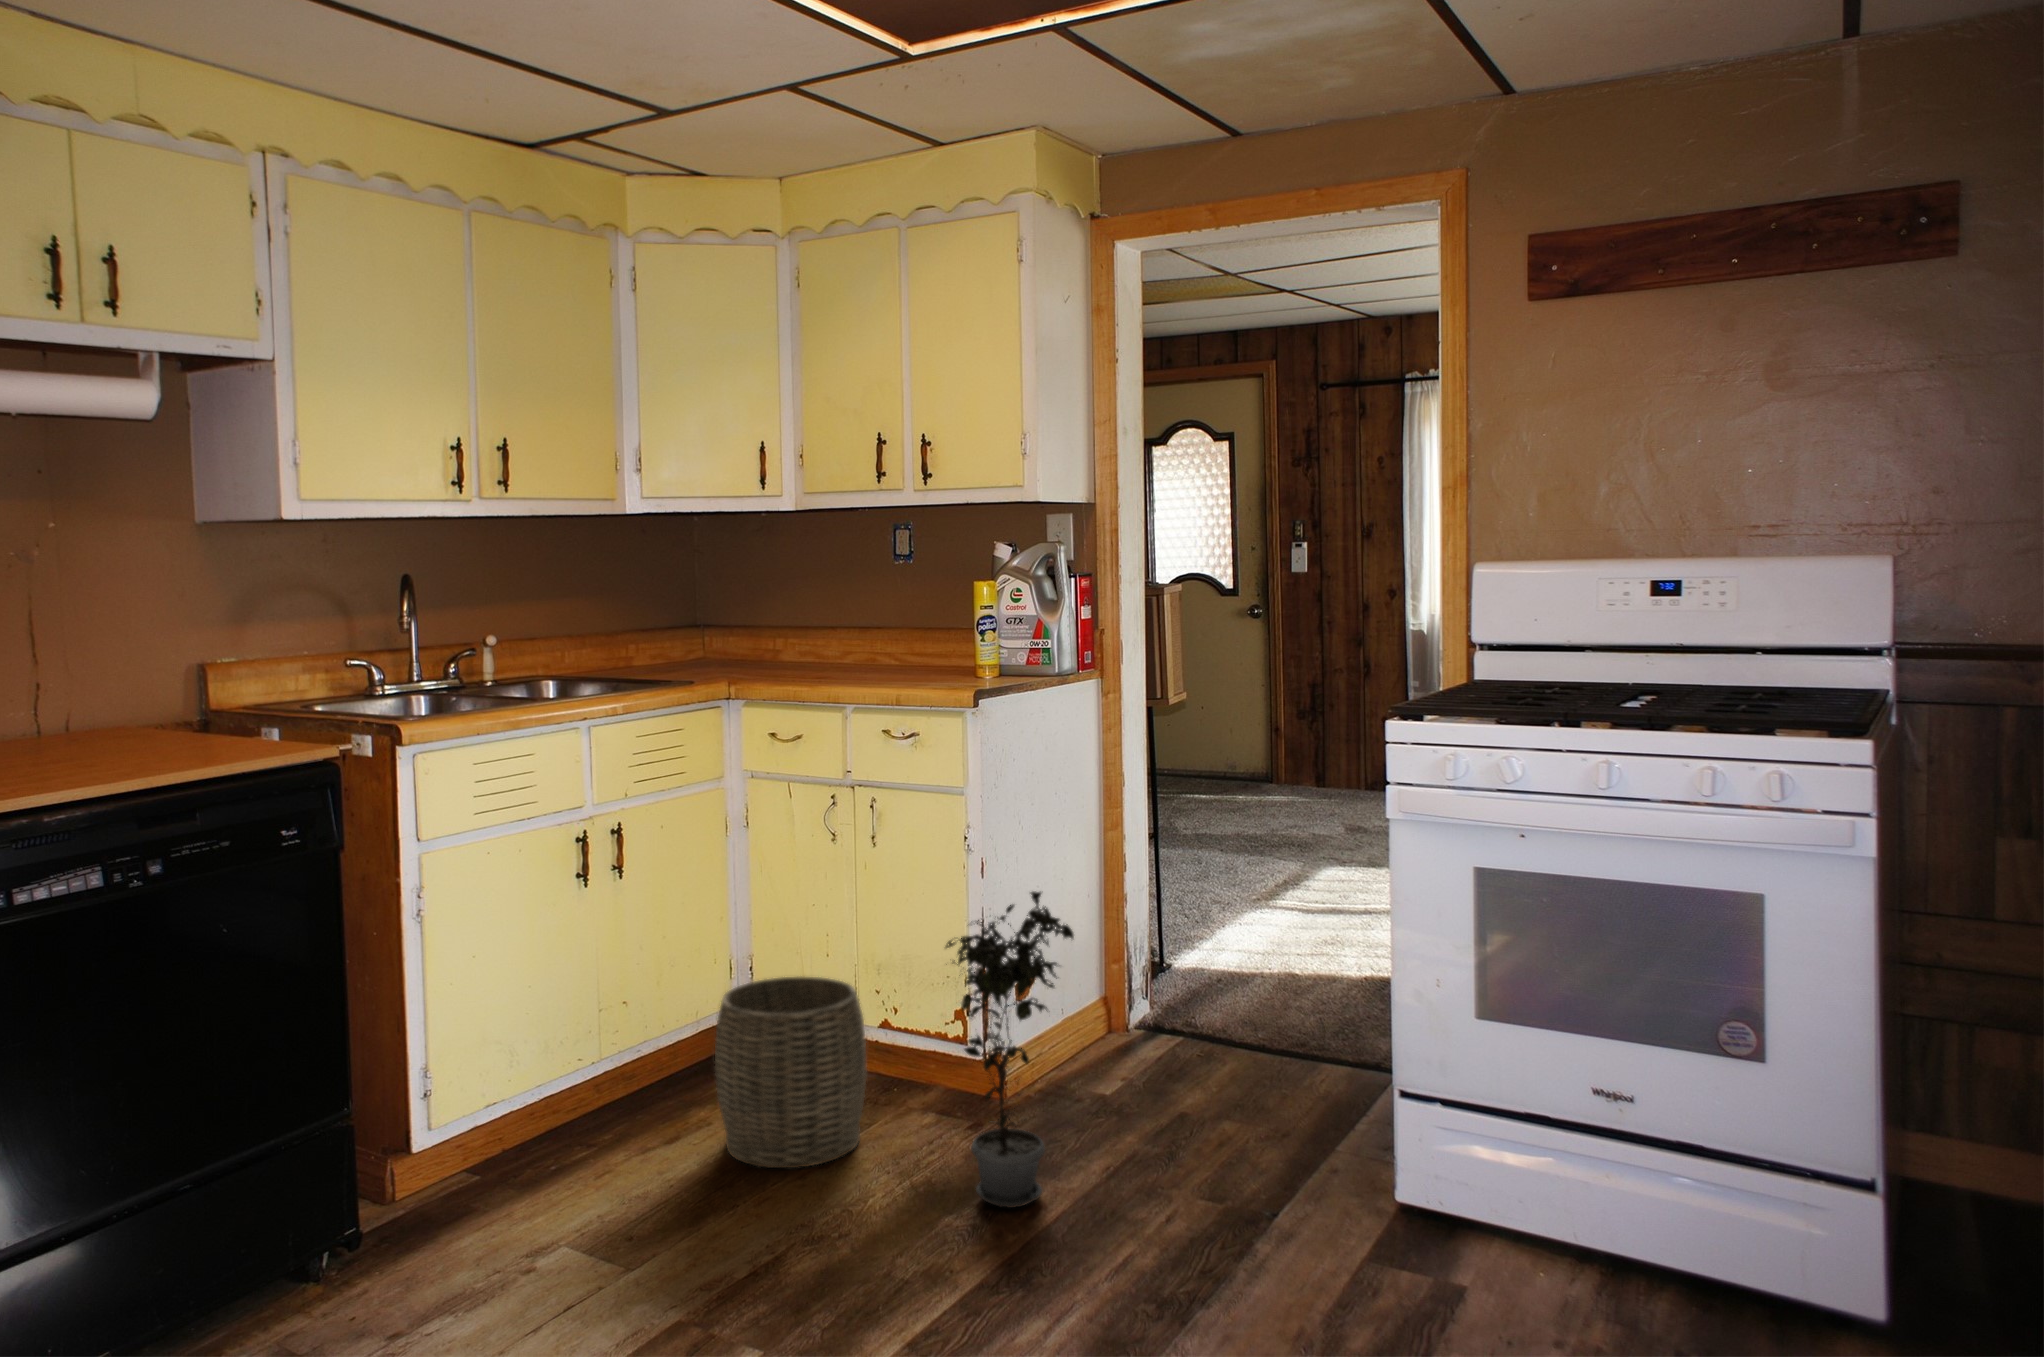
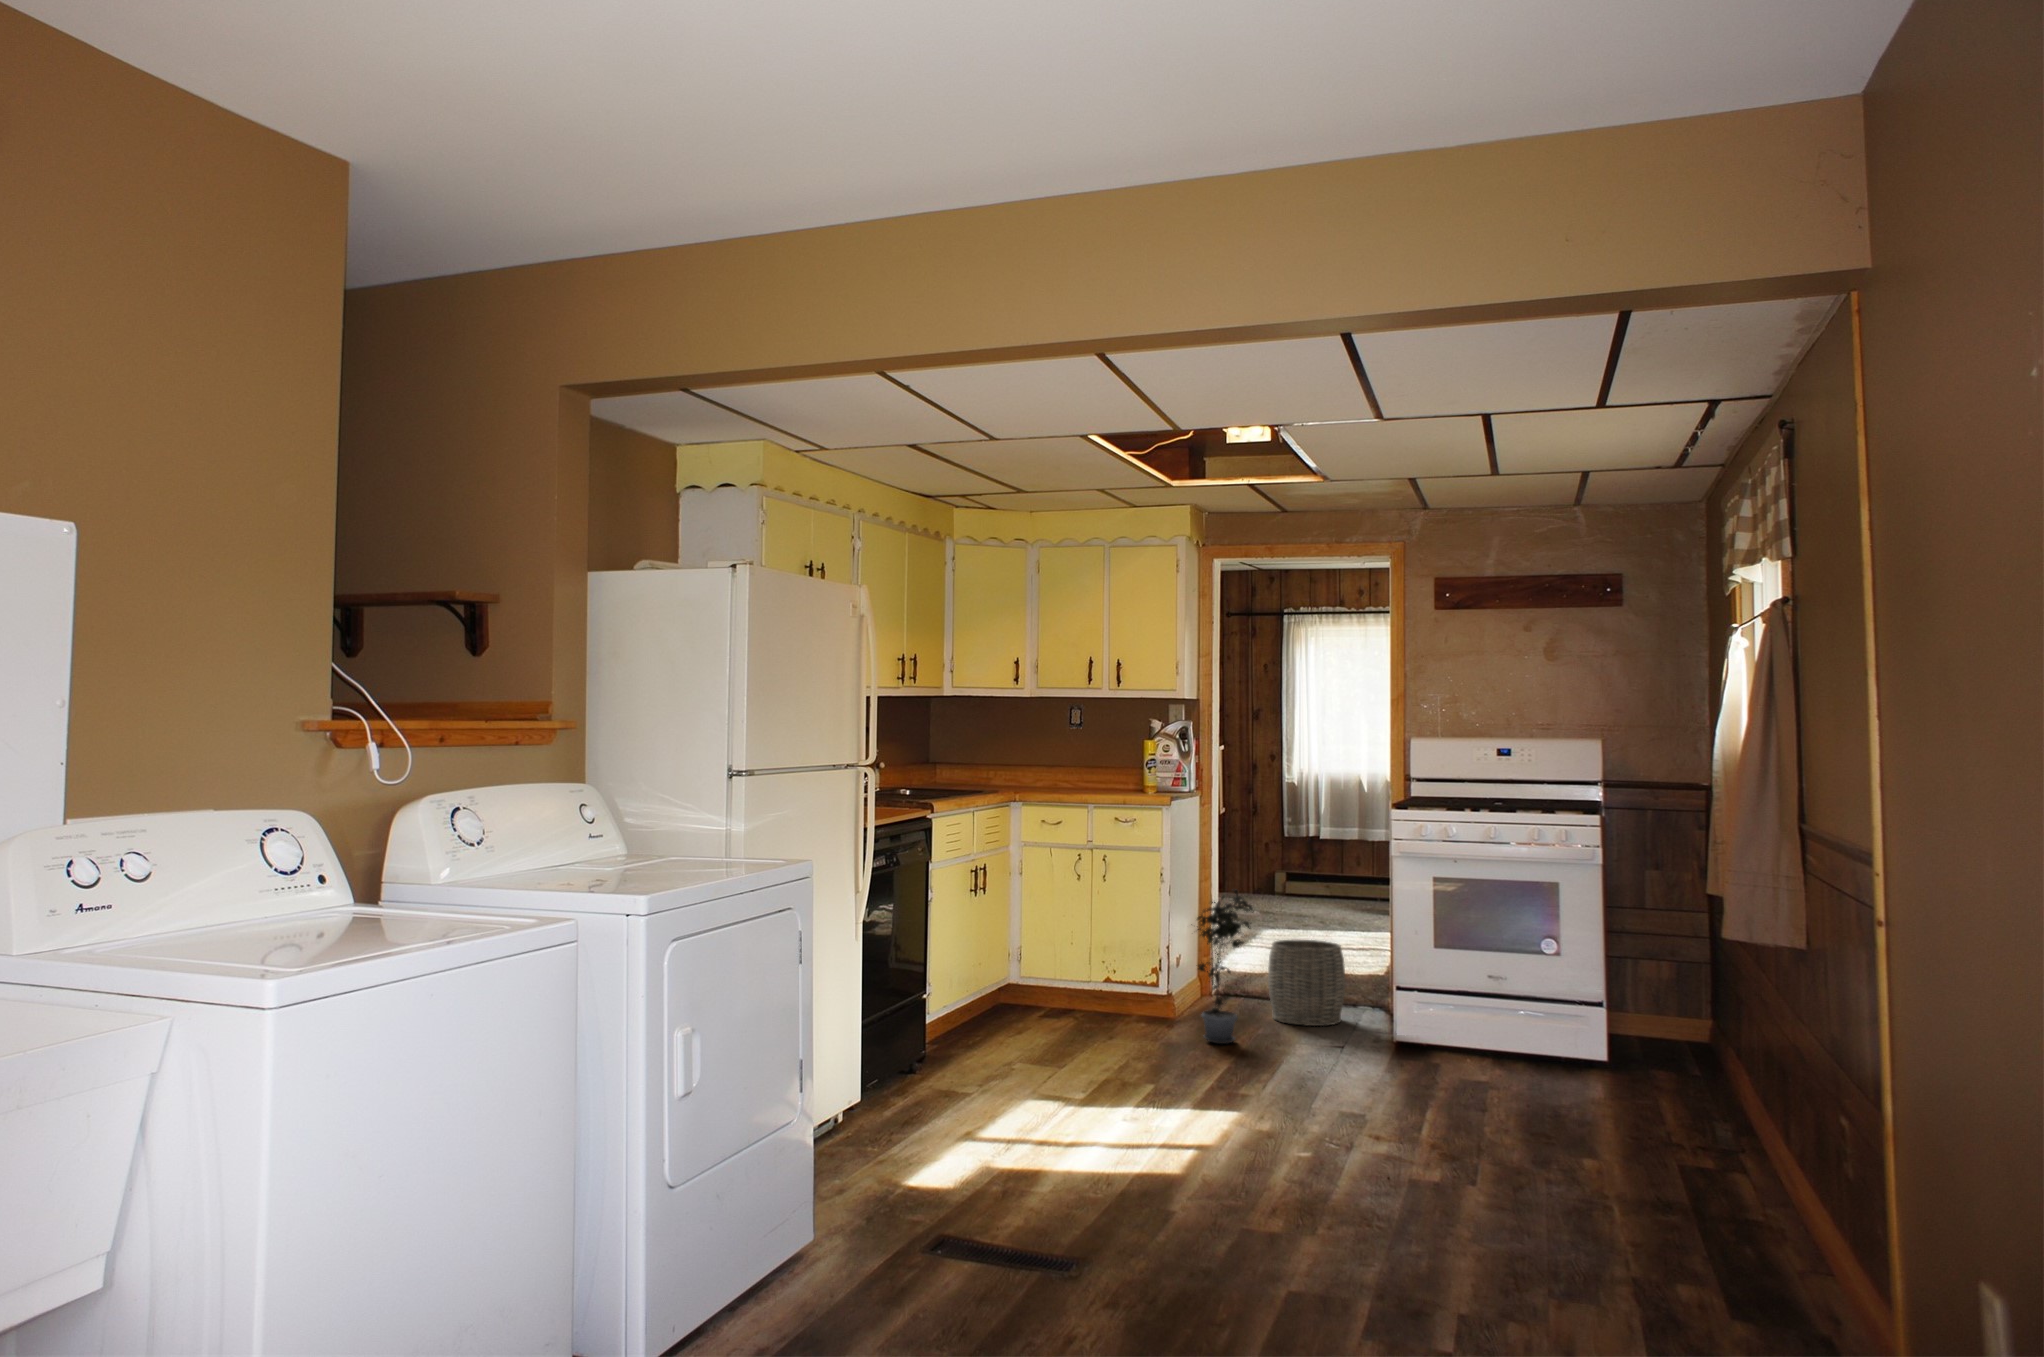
woven basket: present [715,976,867,1168] -> present [1268,940,1345,1026]

